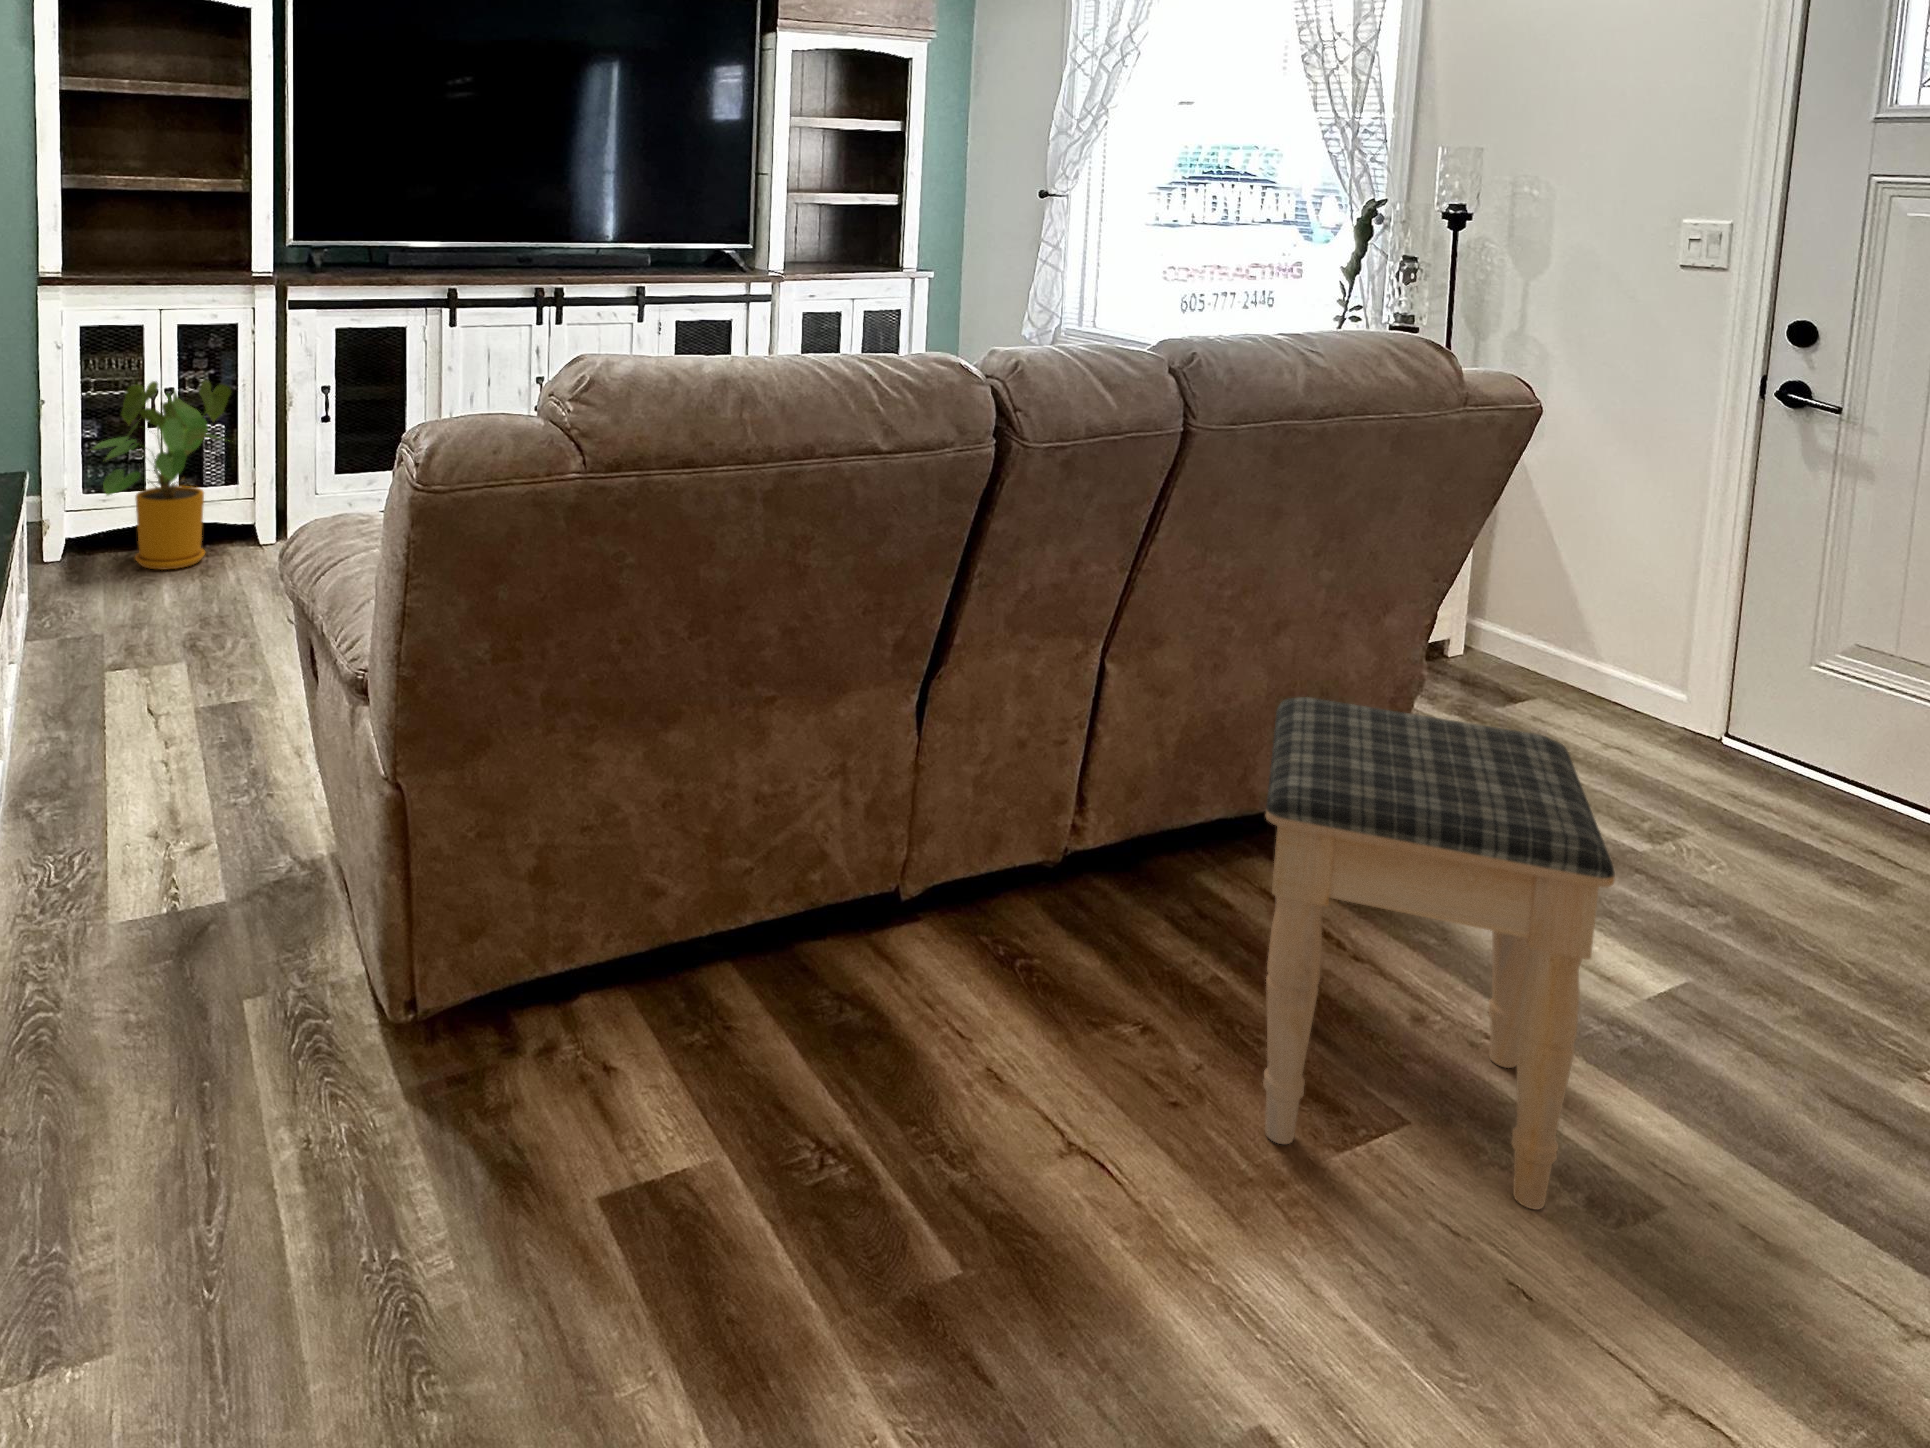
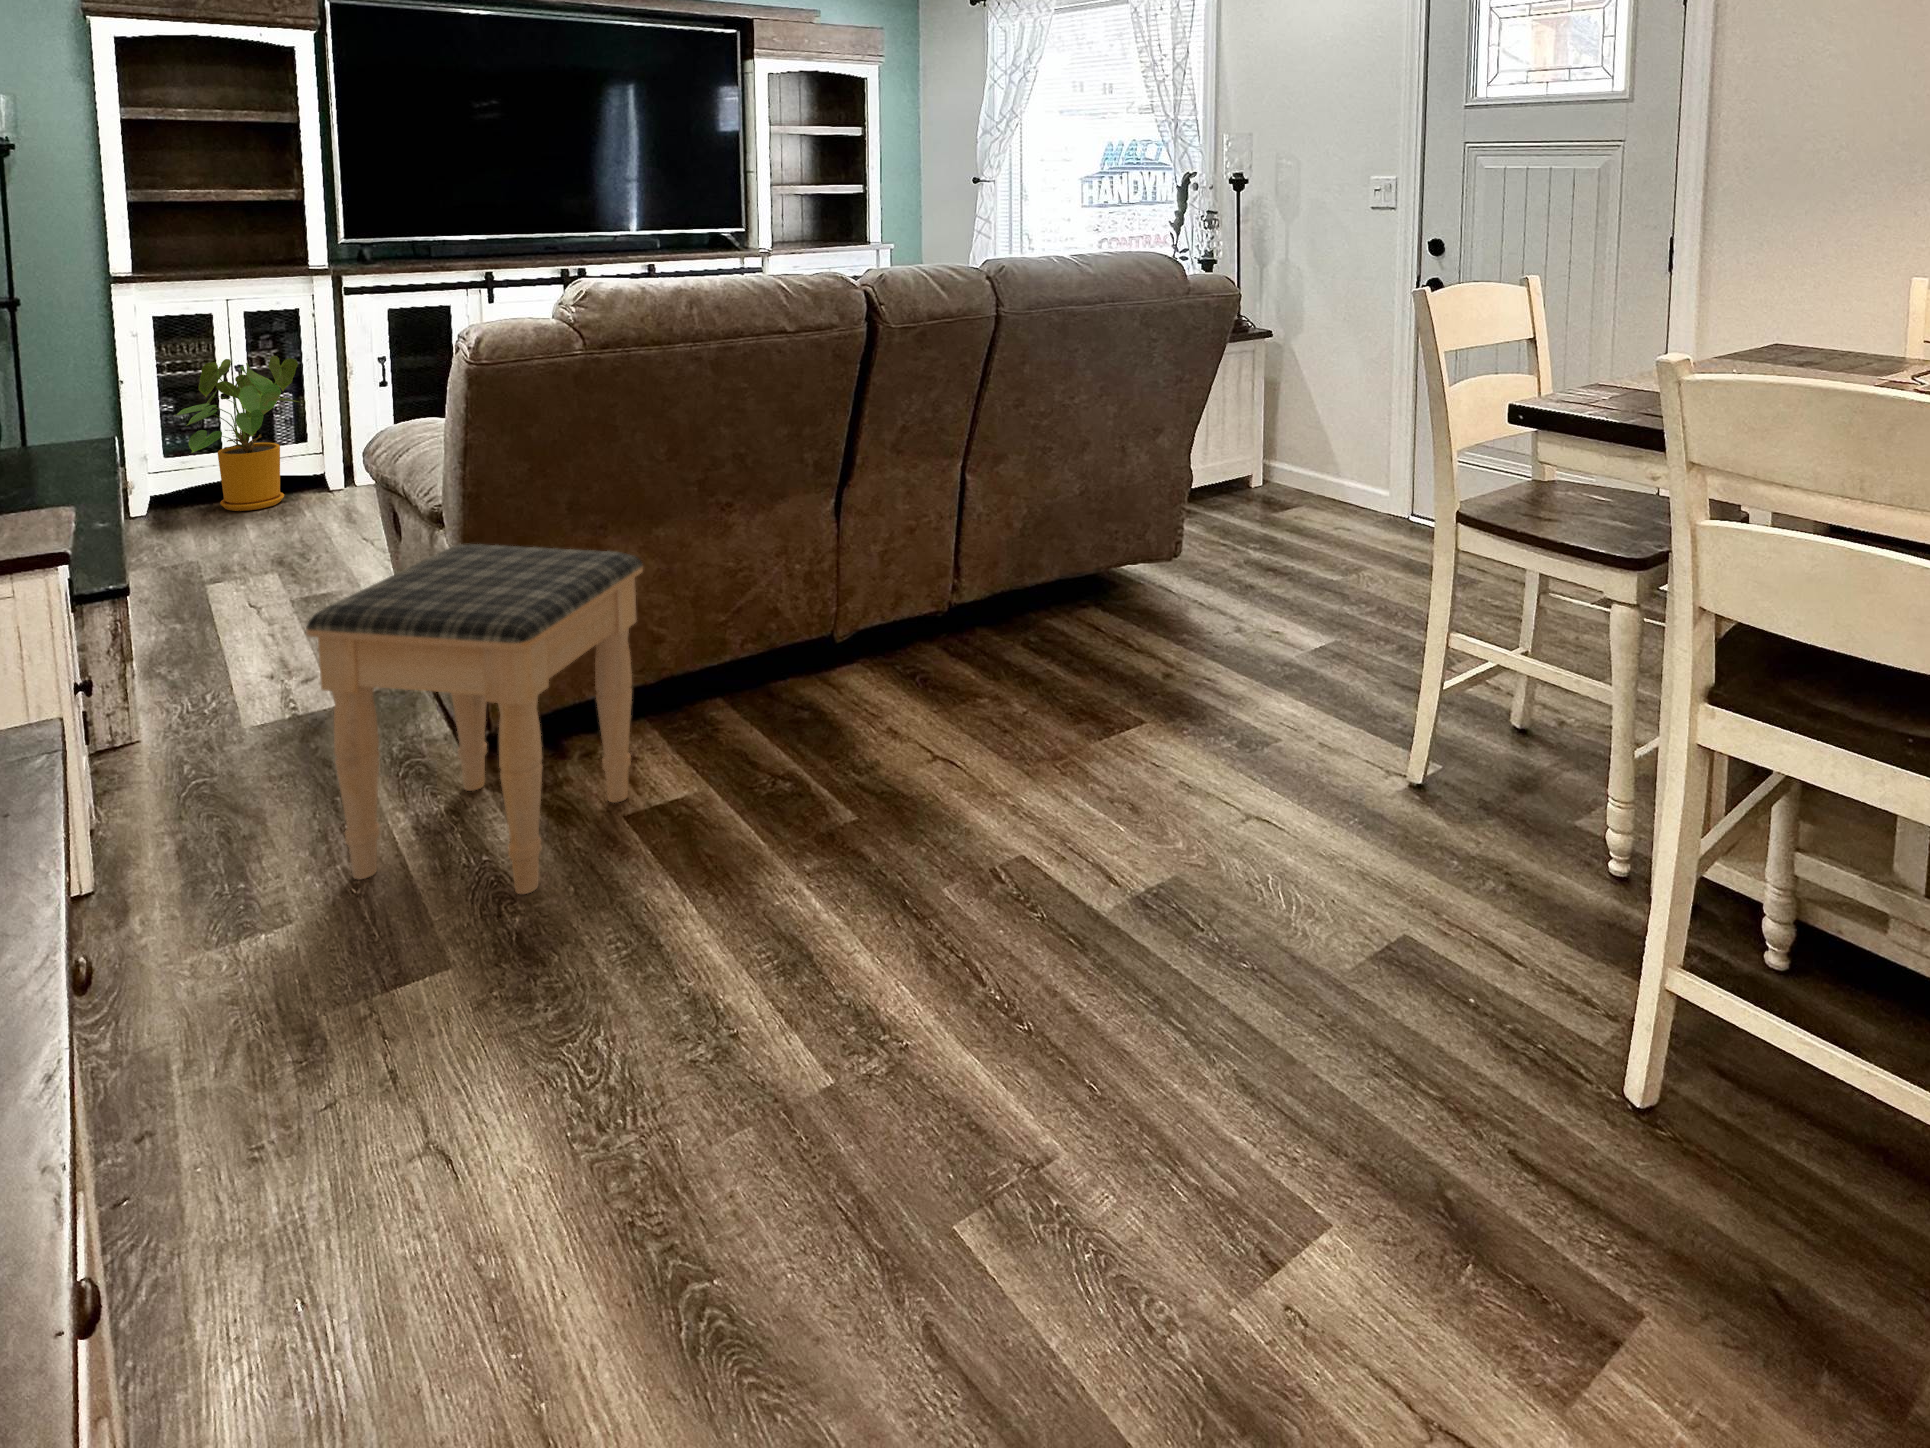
footstool: present [1263,697,1615,1209] -> present [306,544,643,894]

